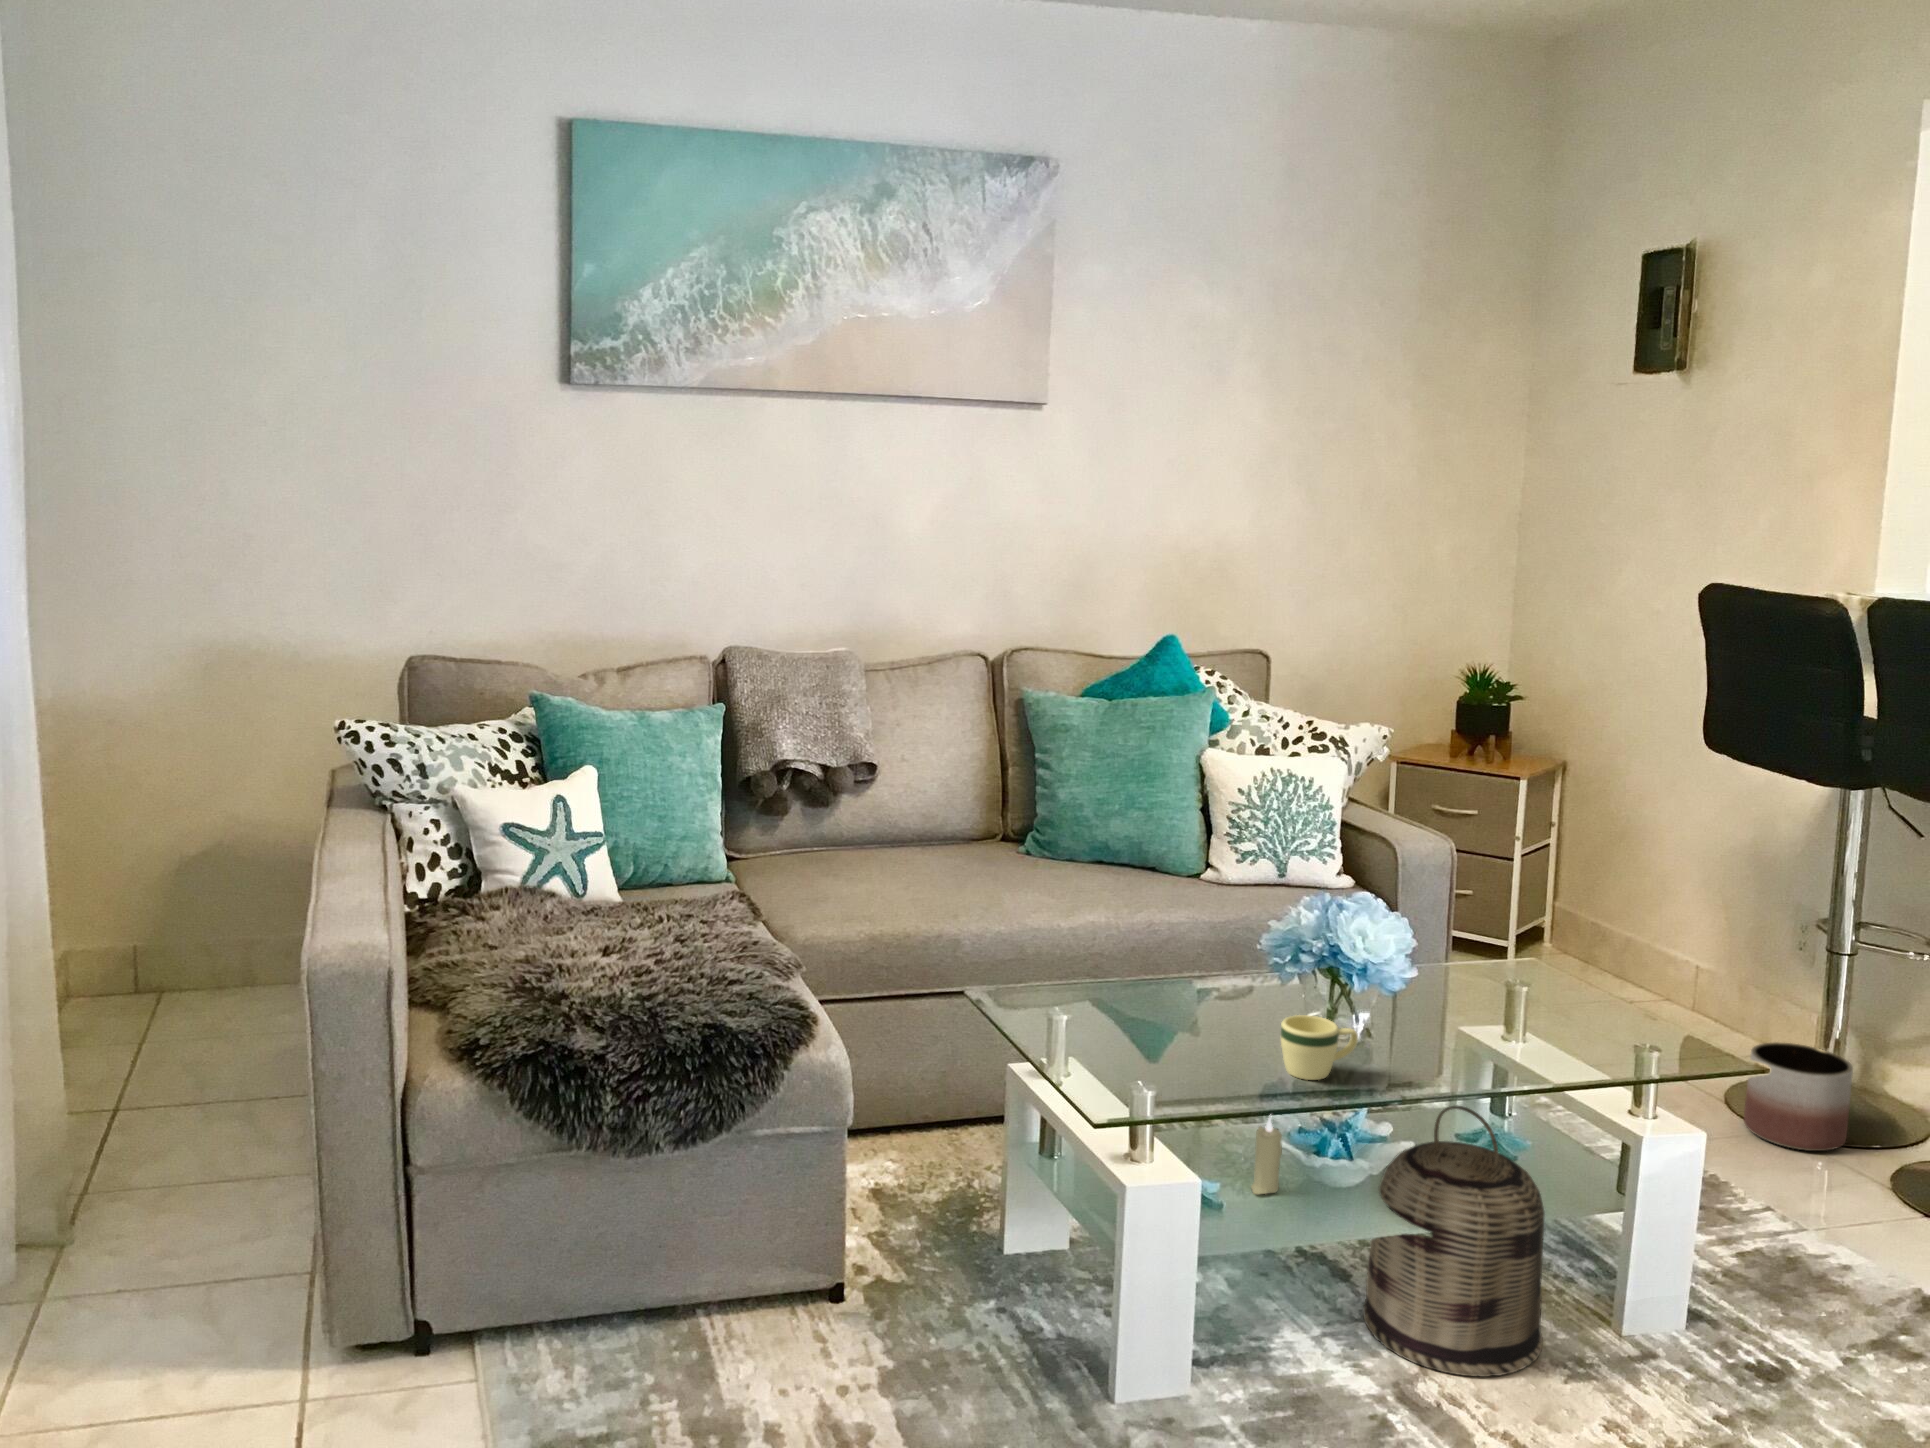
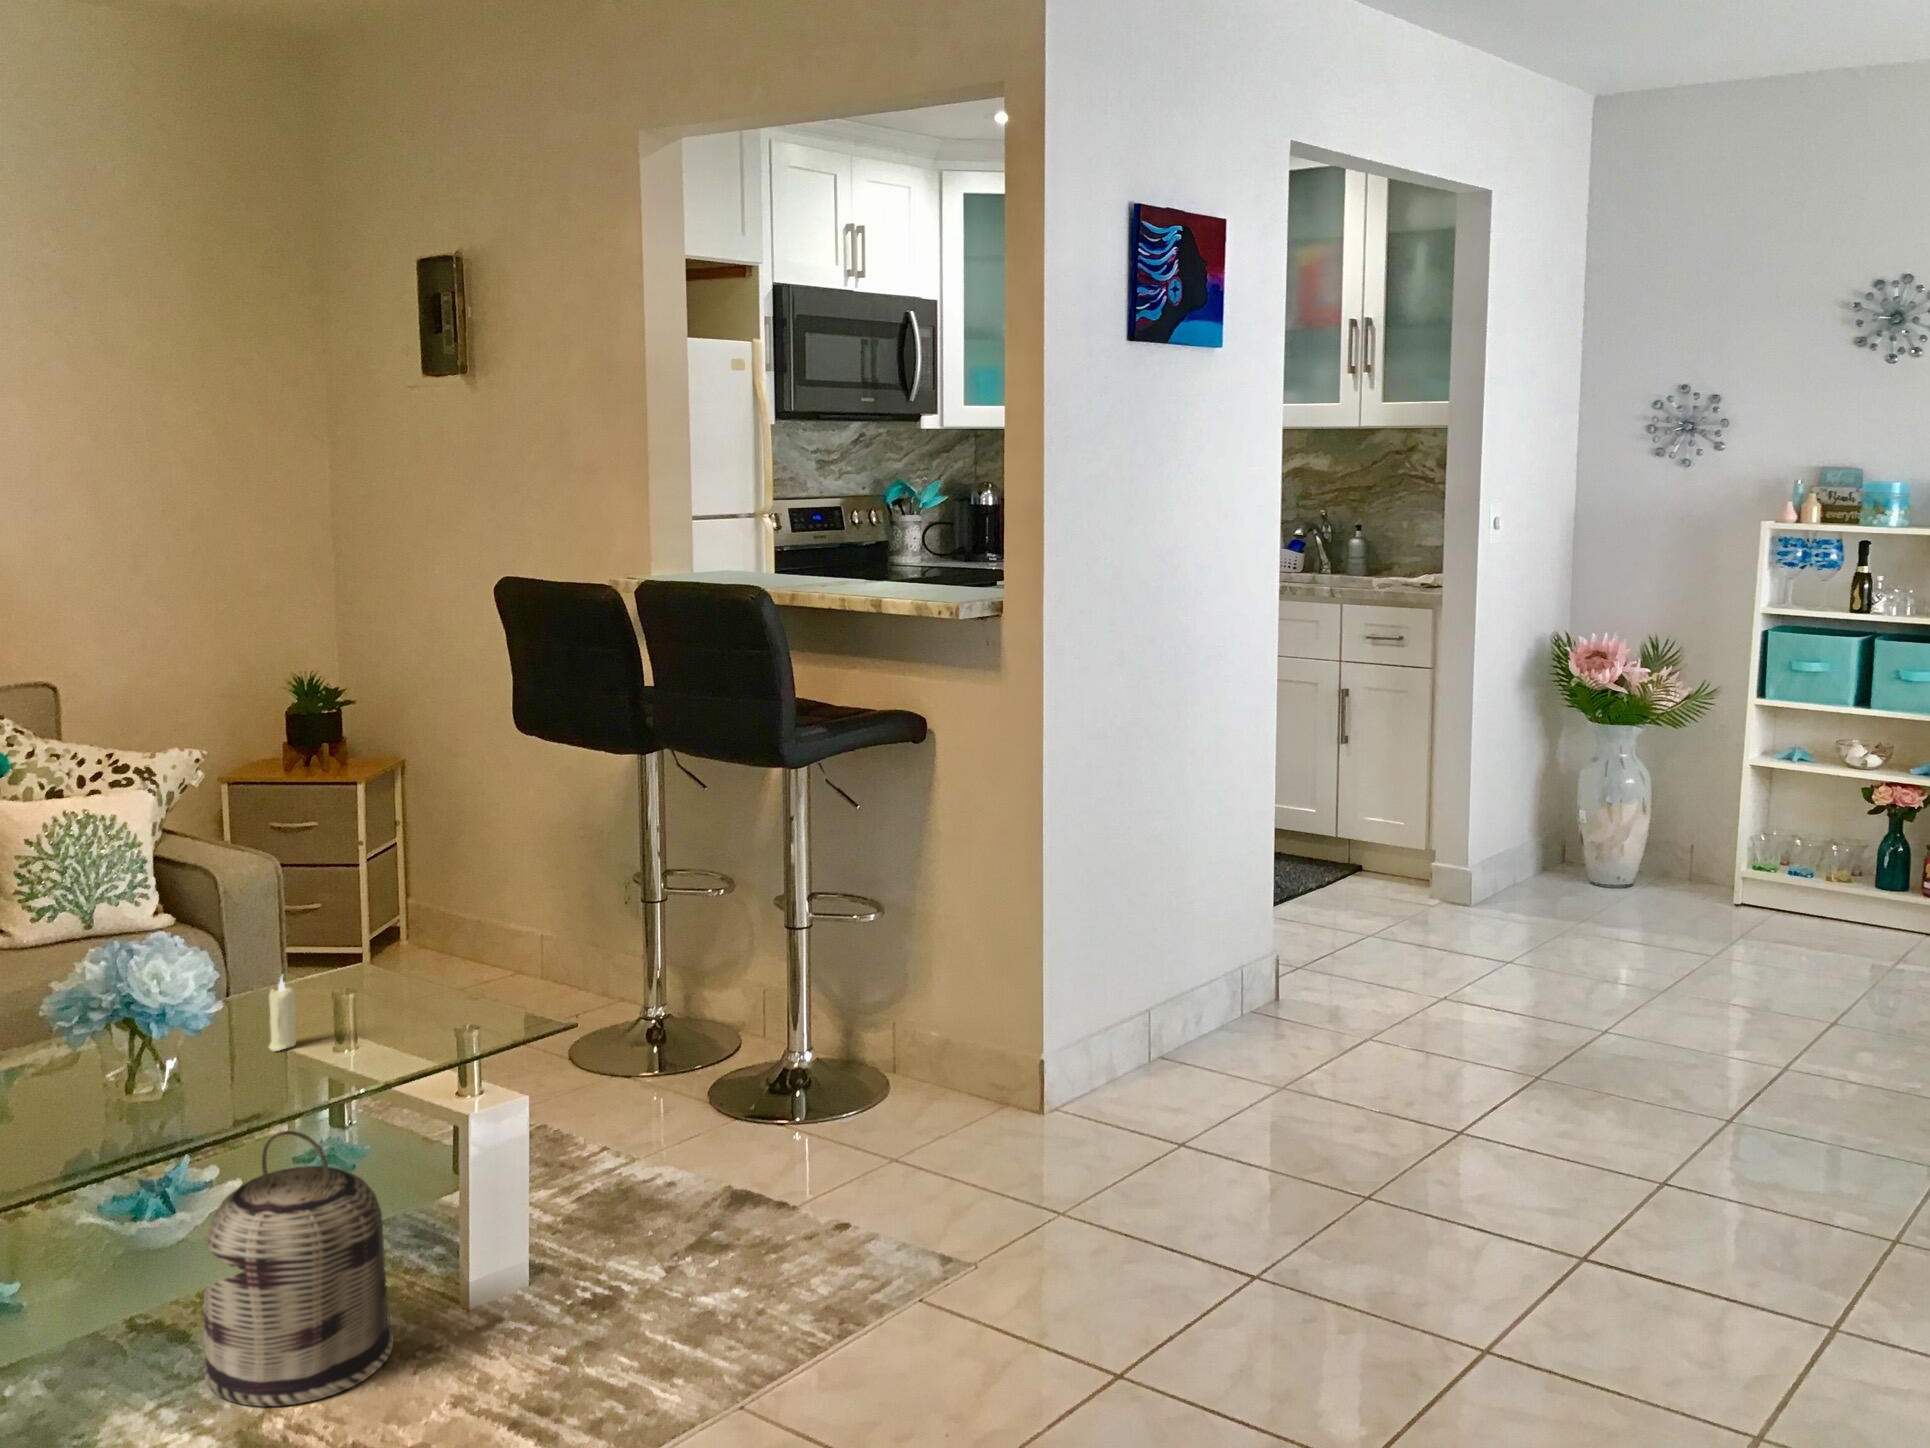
mug: present [1281,1015,1358,1080] -> none [72,1075,166,1147]
planter: present [1744,1042,1853,1151] -> none [585,995,669,1090]
candle: present [1251,1116,1282,1195] -> present [269,976,296,1051]

